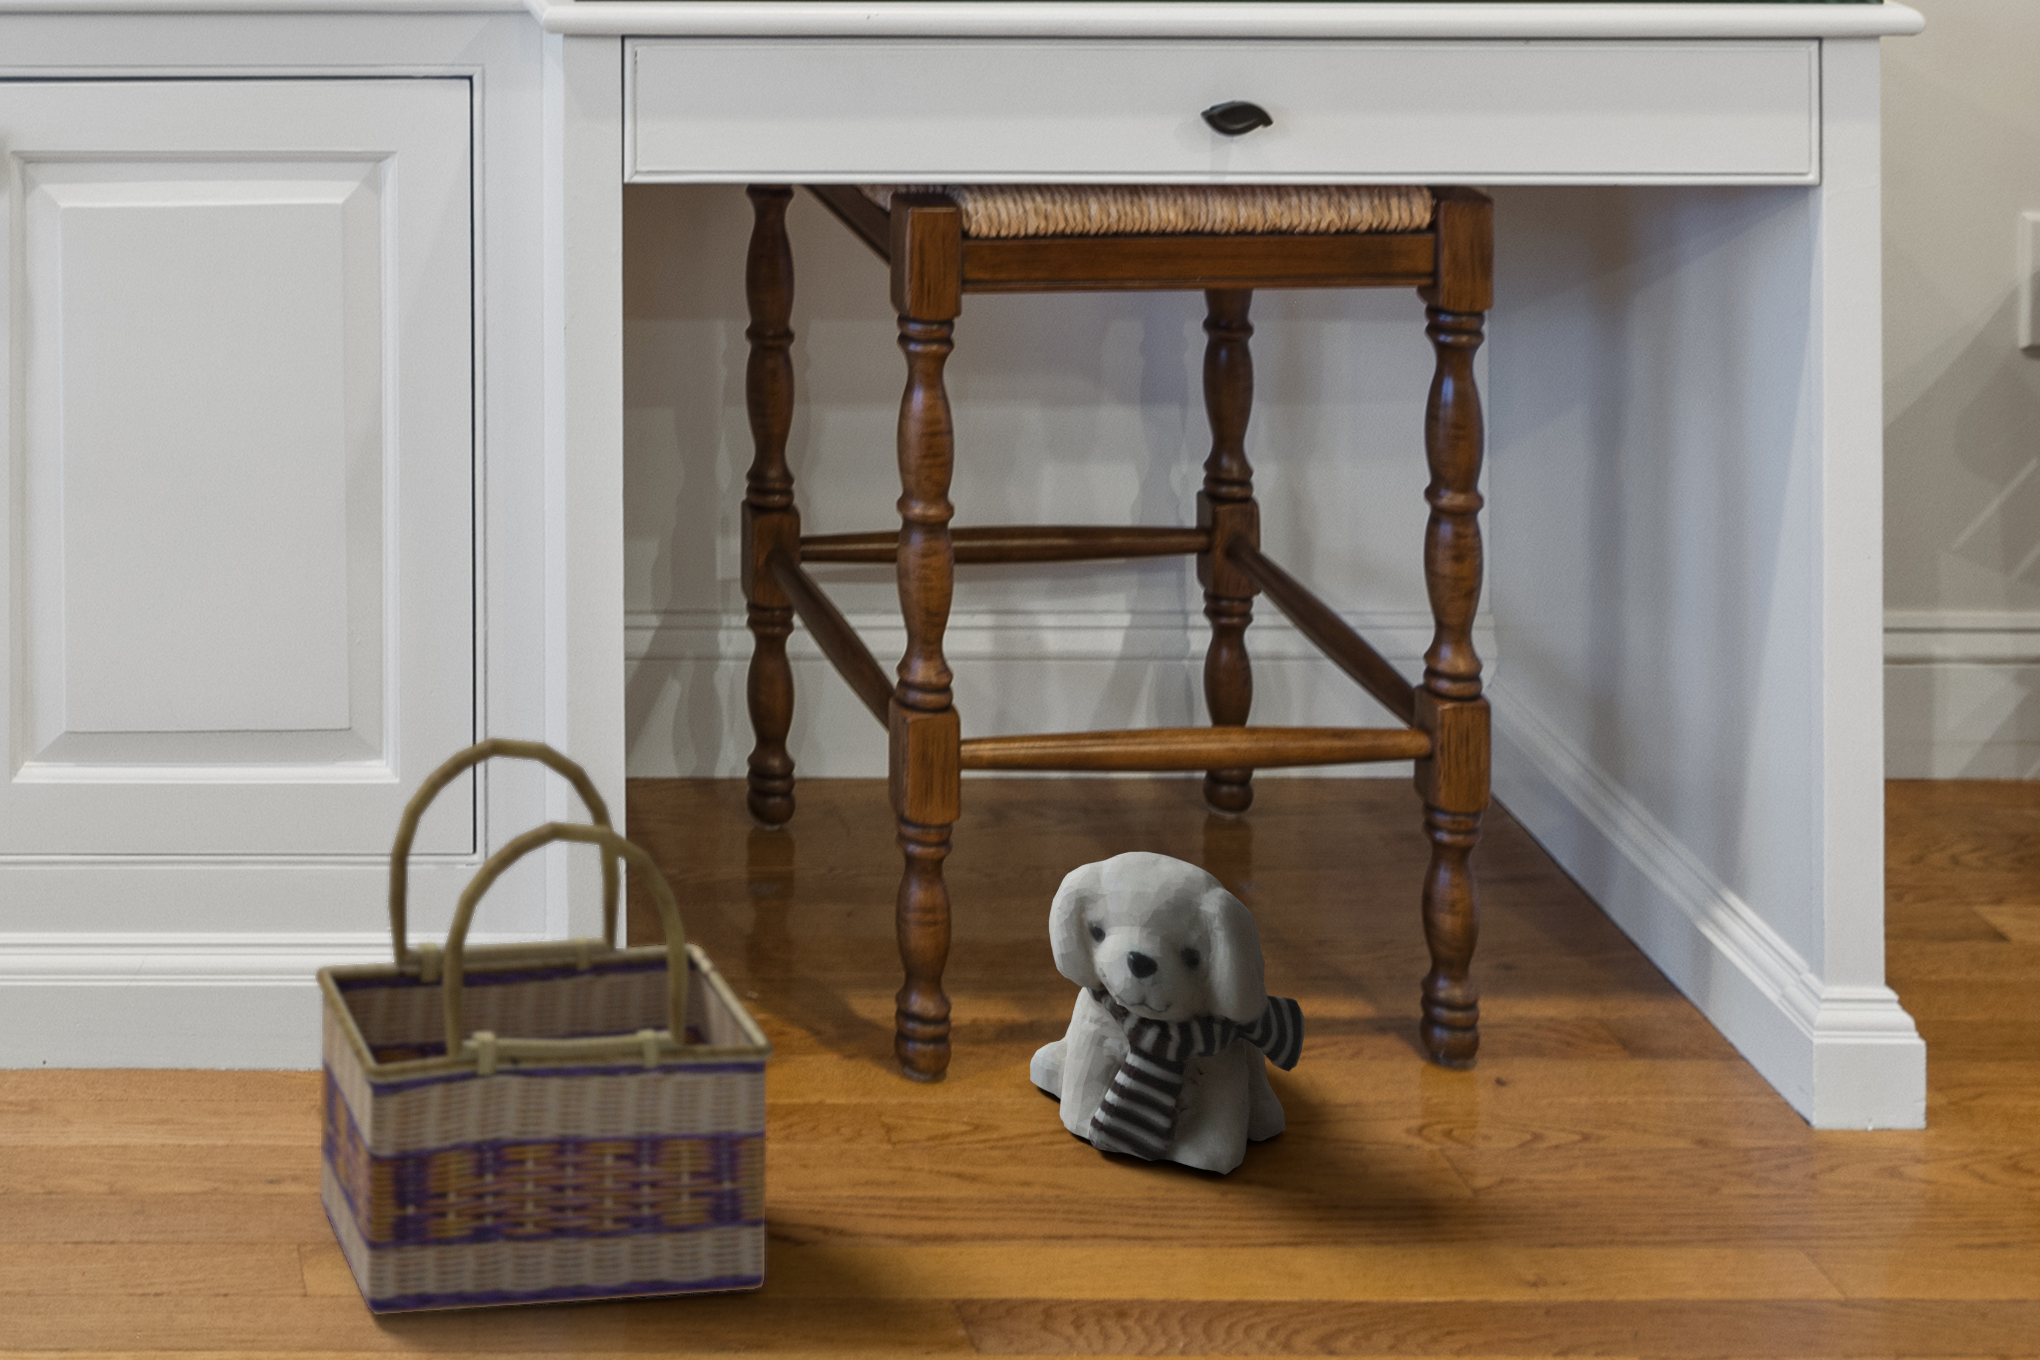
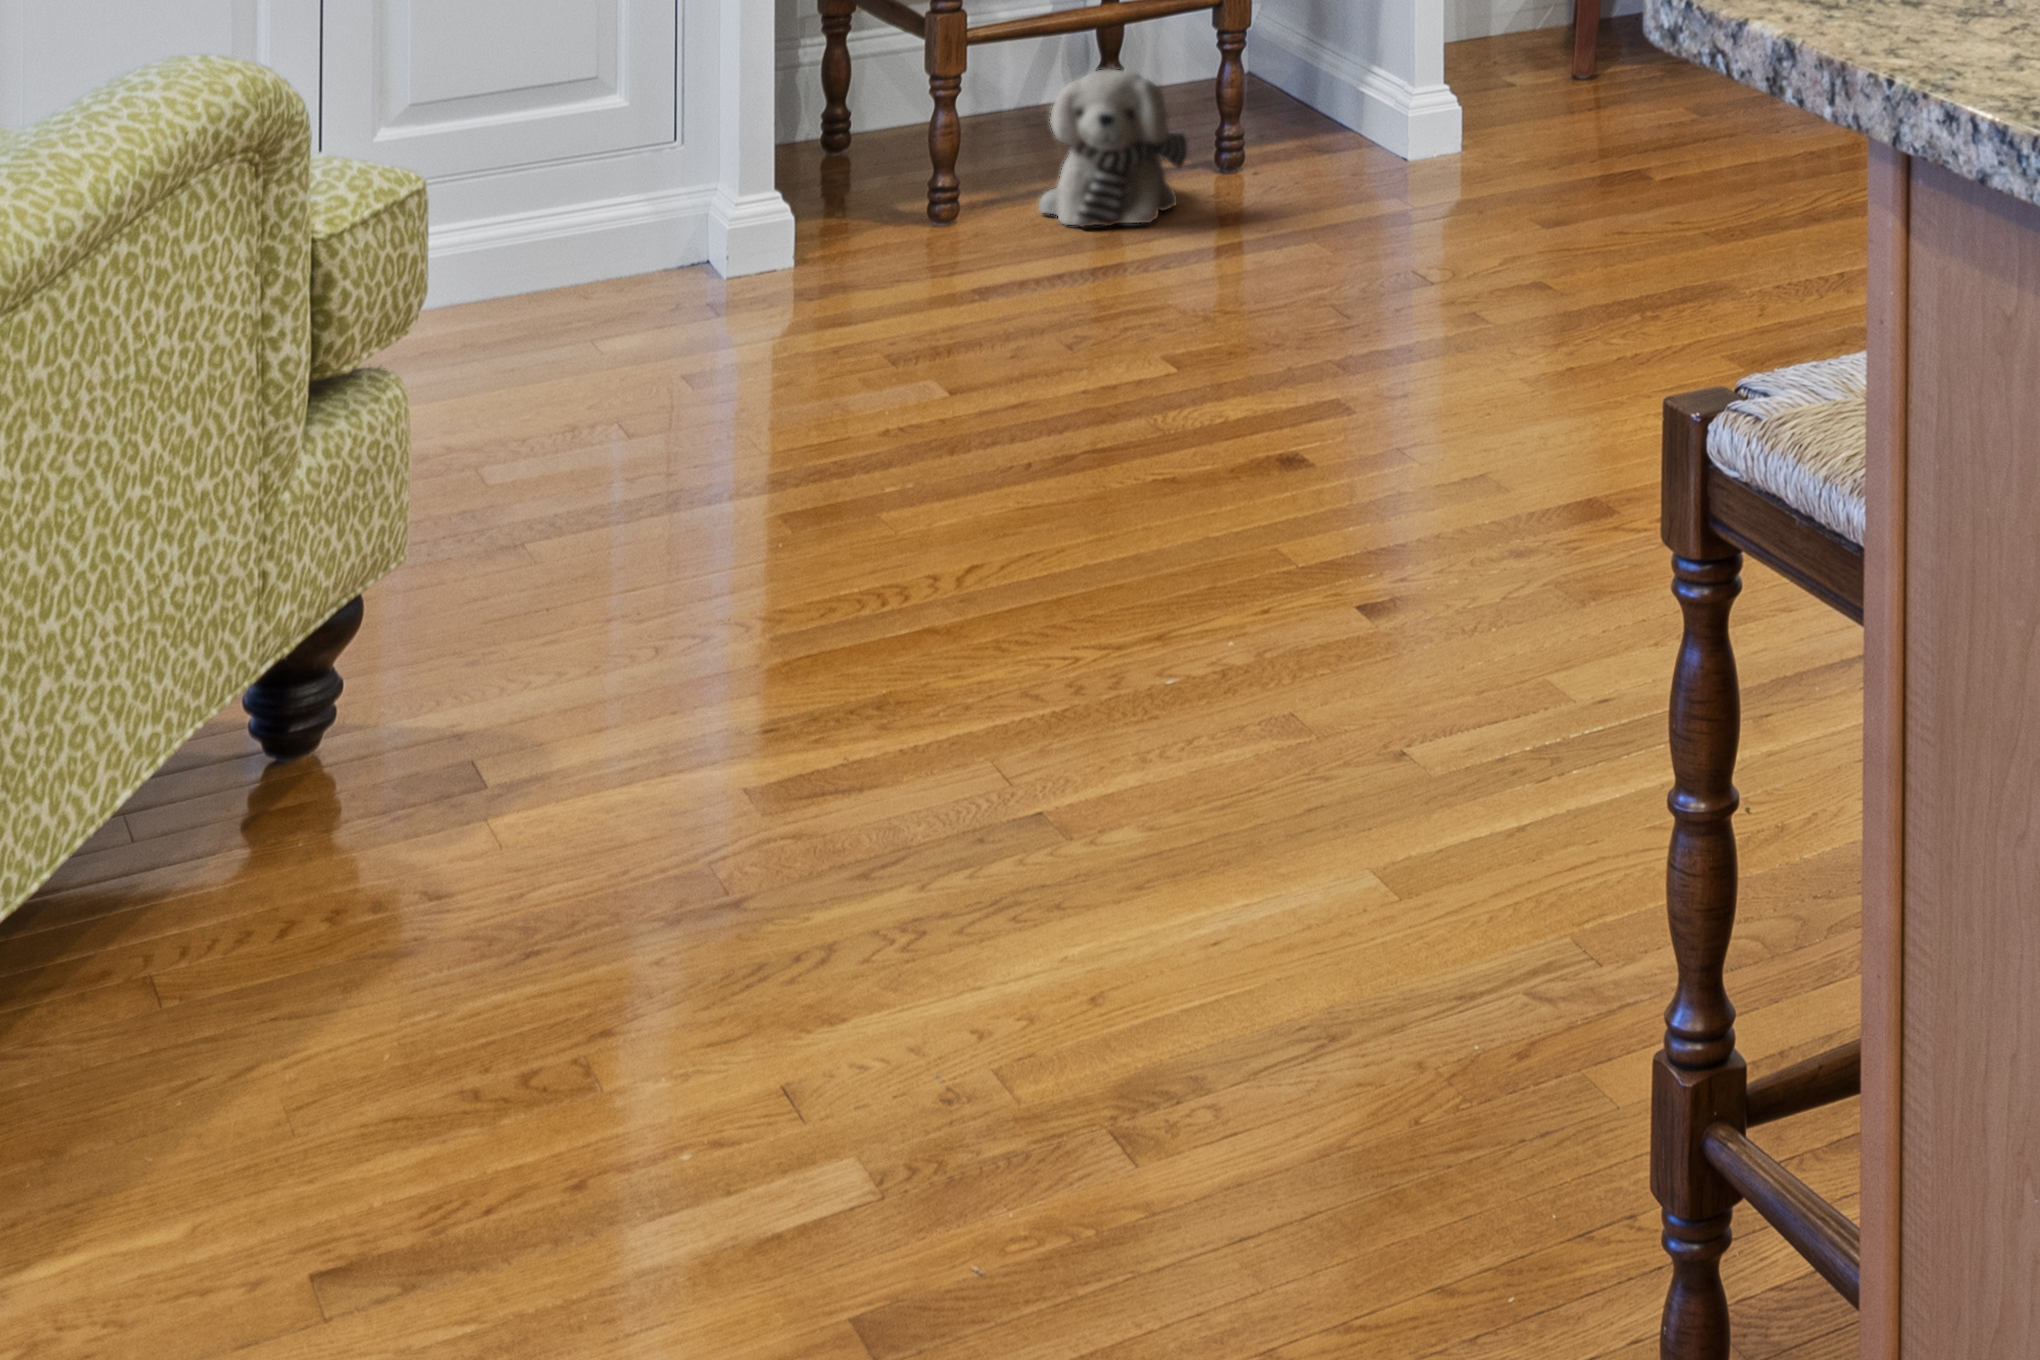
basket: present [316,738,773,1315] -> none [650,41,924,344]

